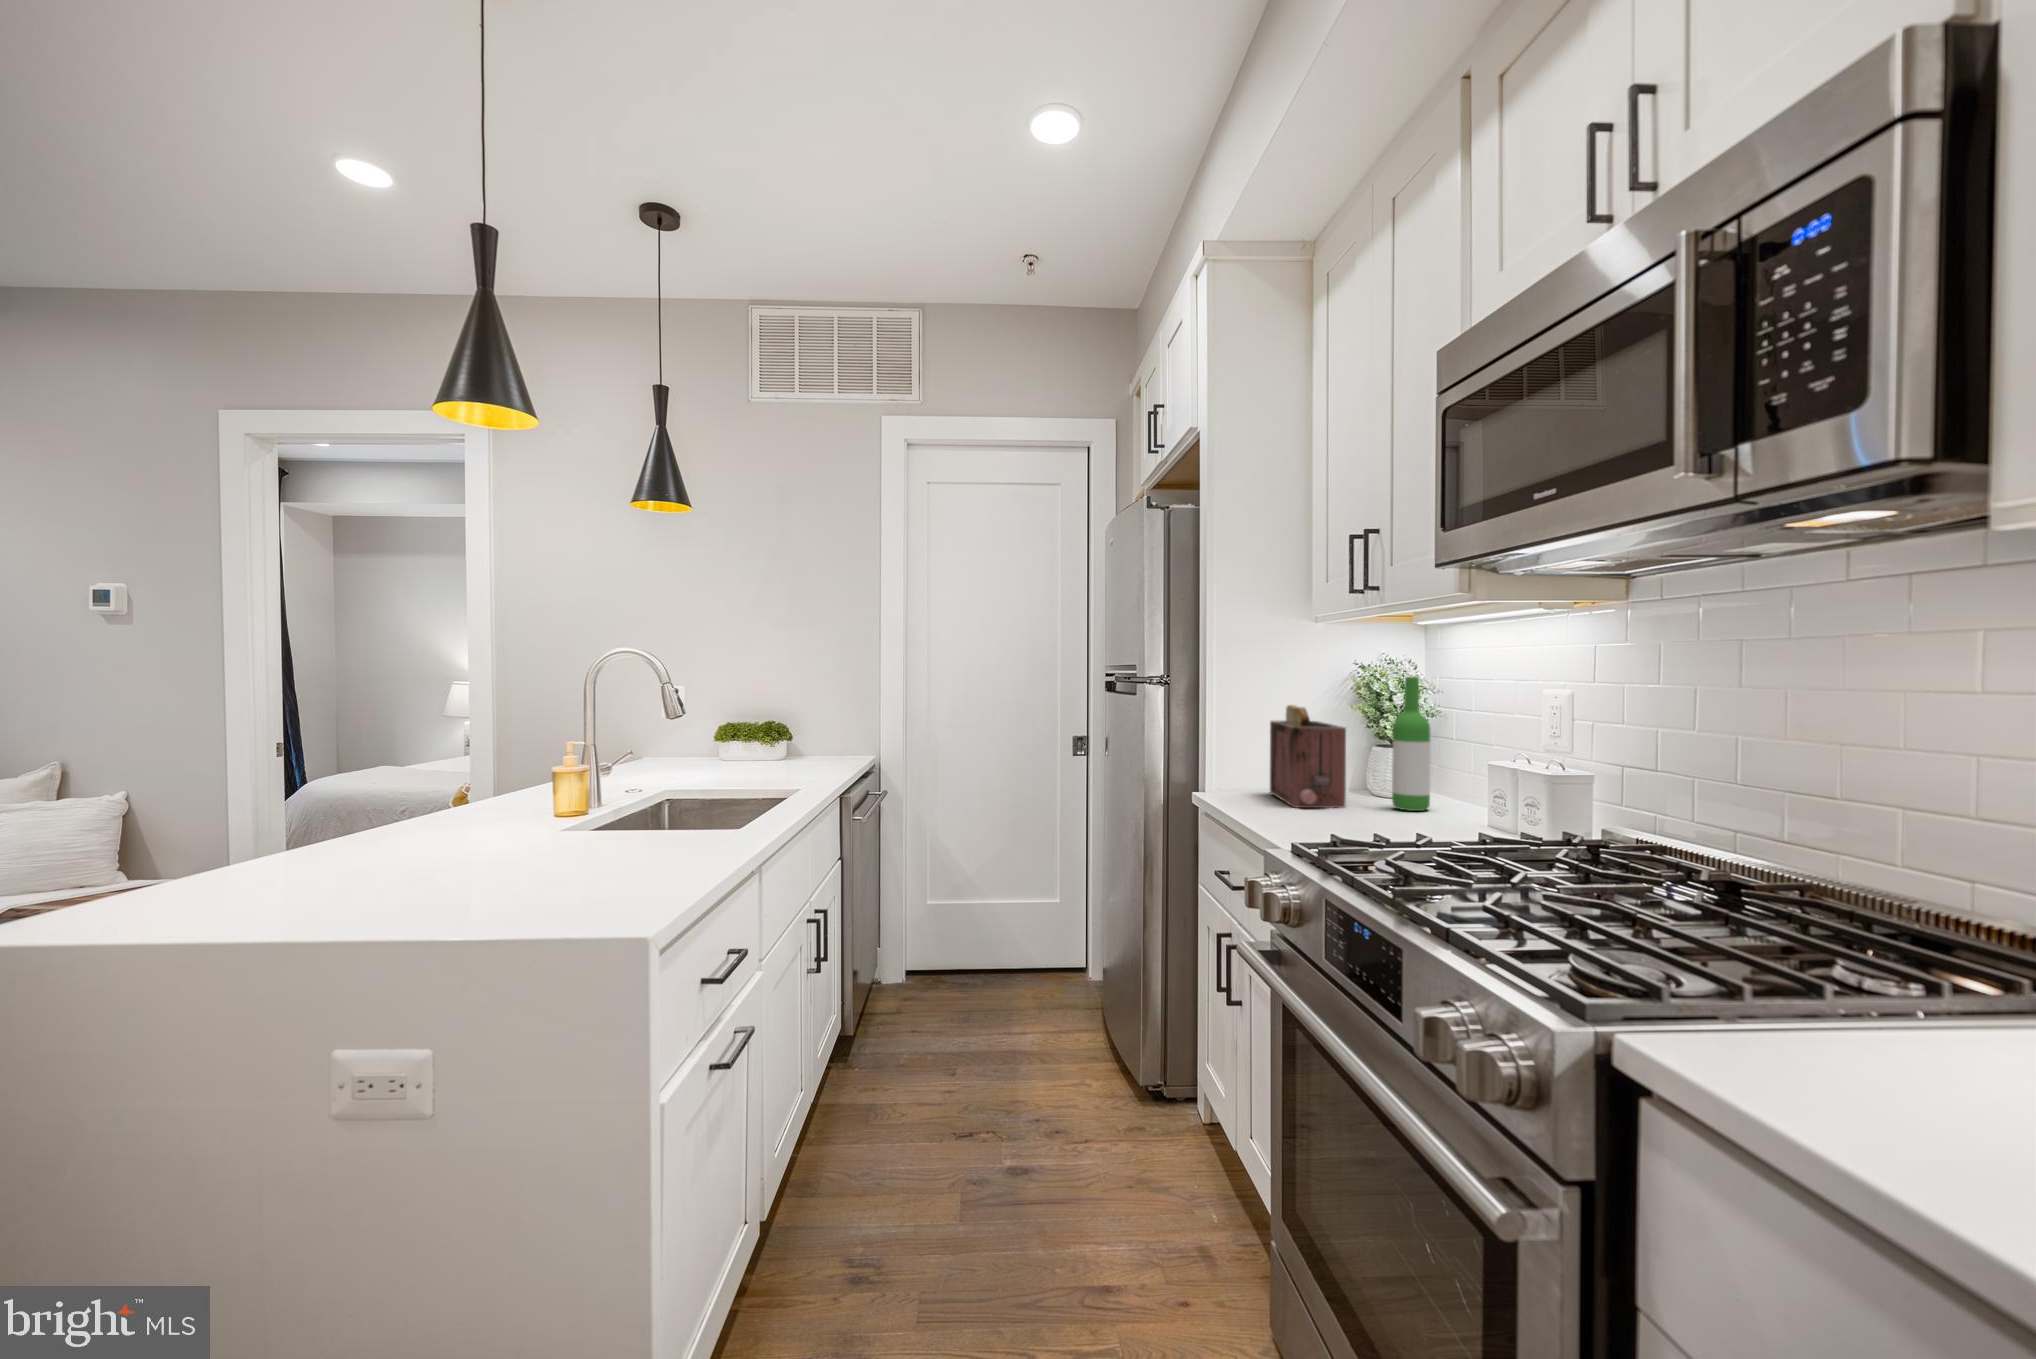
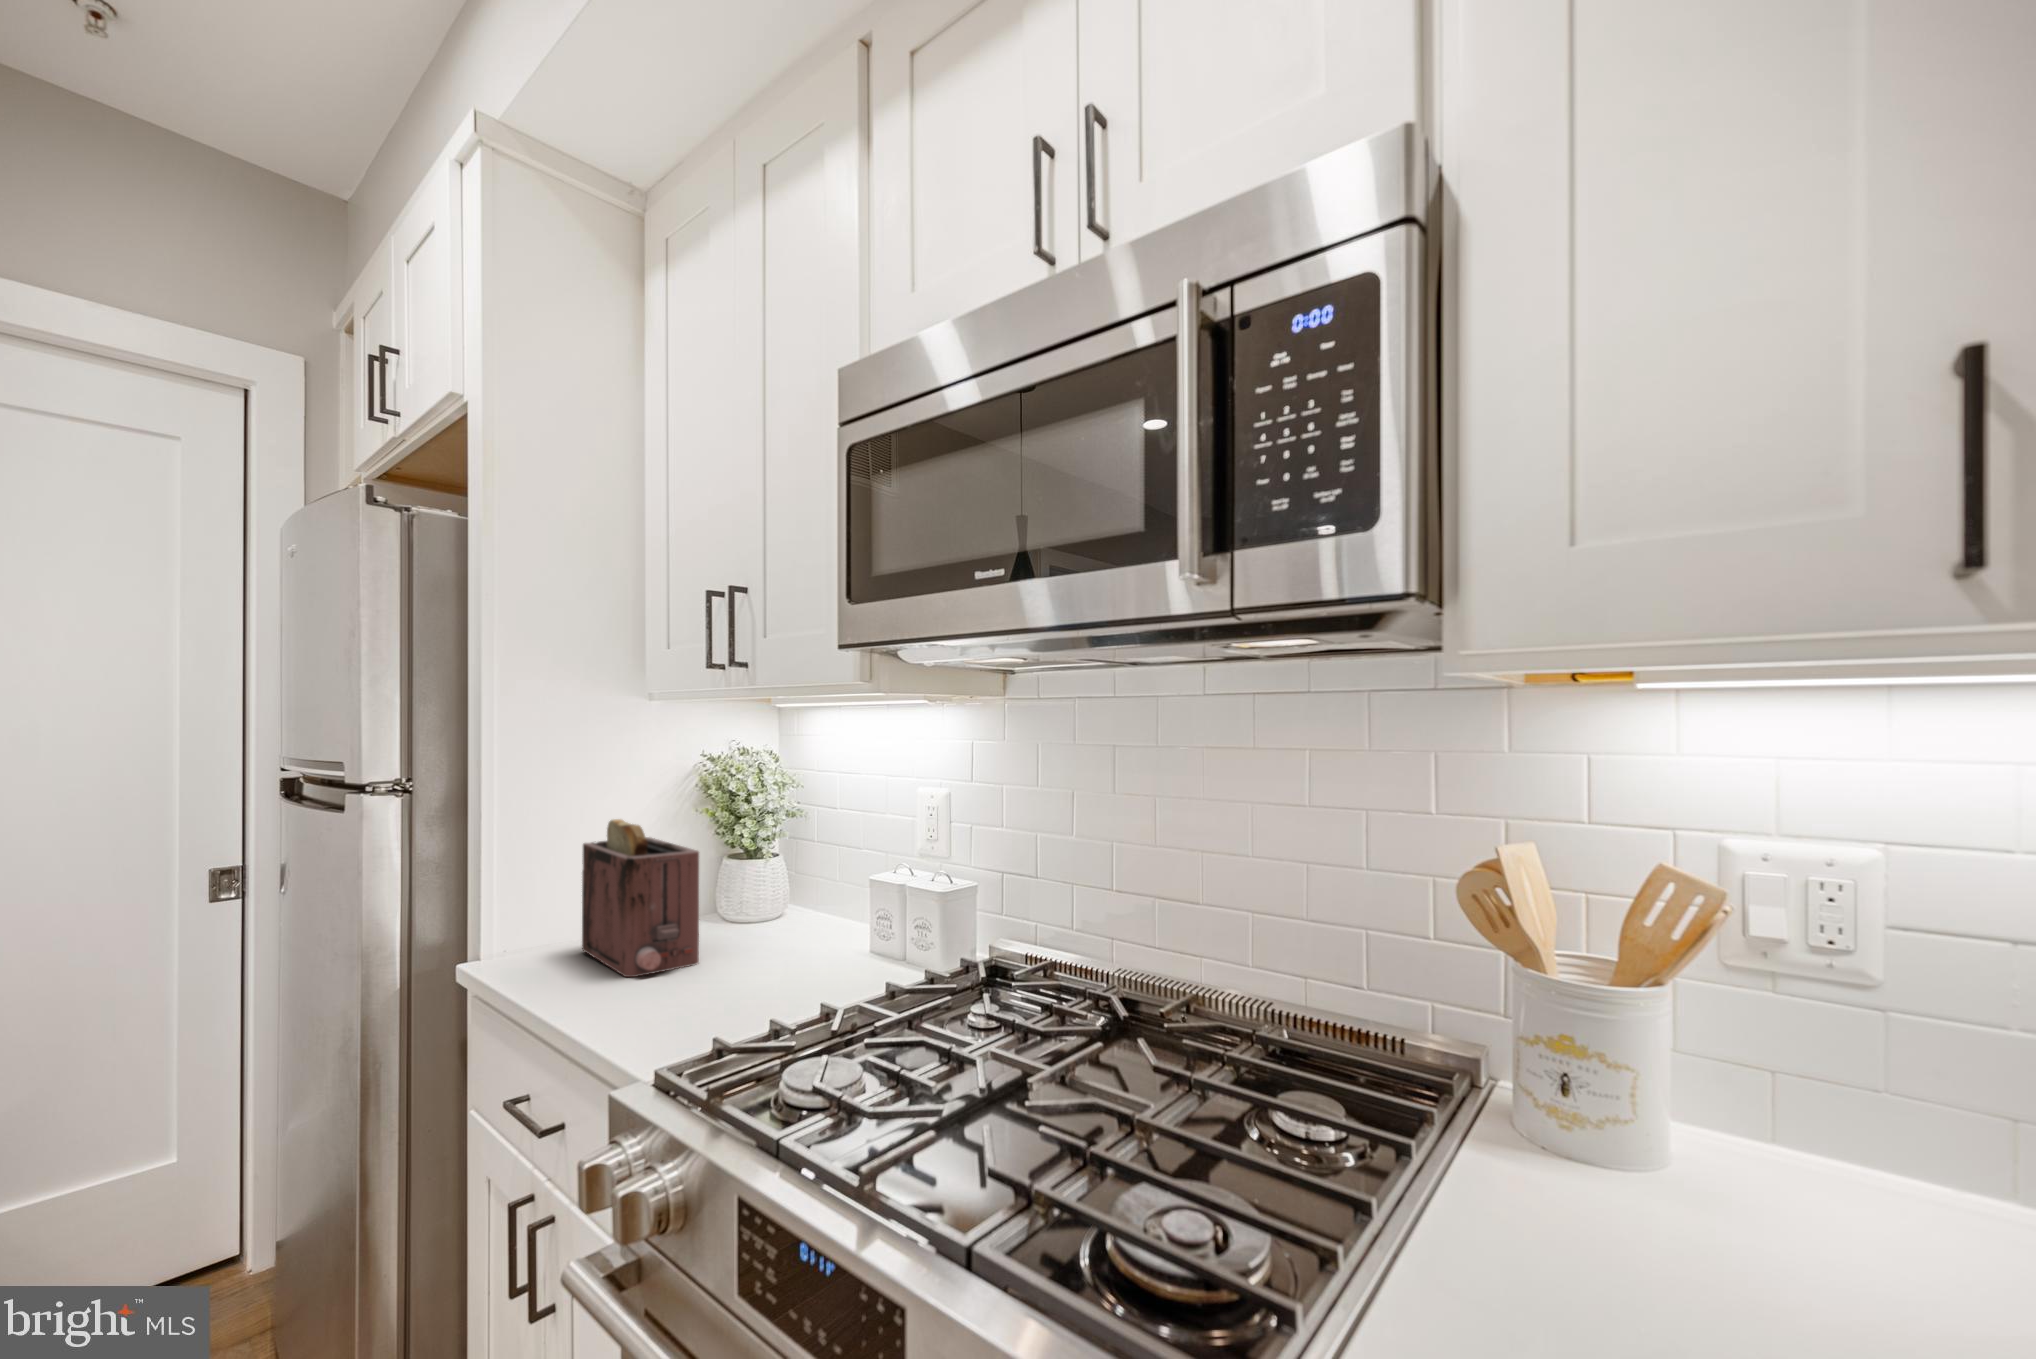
wine bottle: present [1392,677,1431,811] -> none [760,777,806,956]

